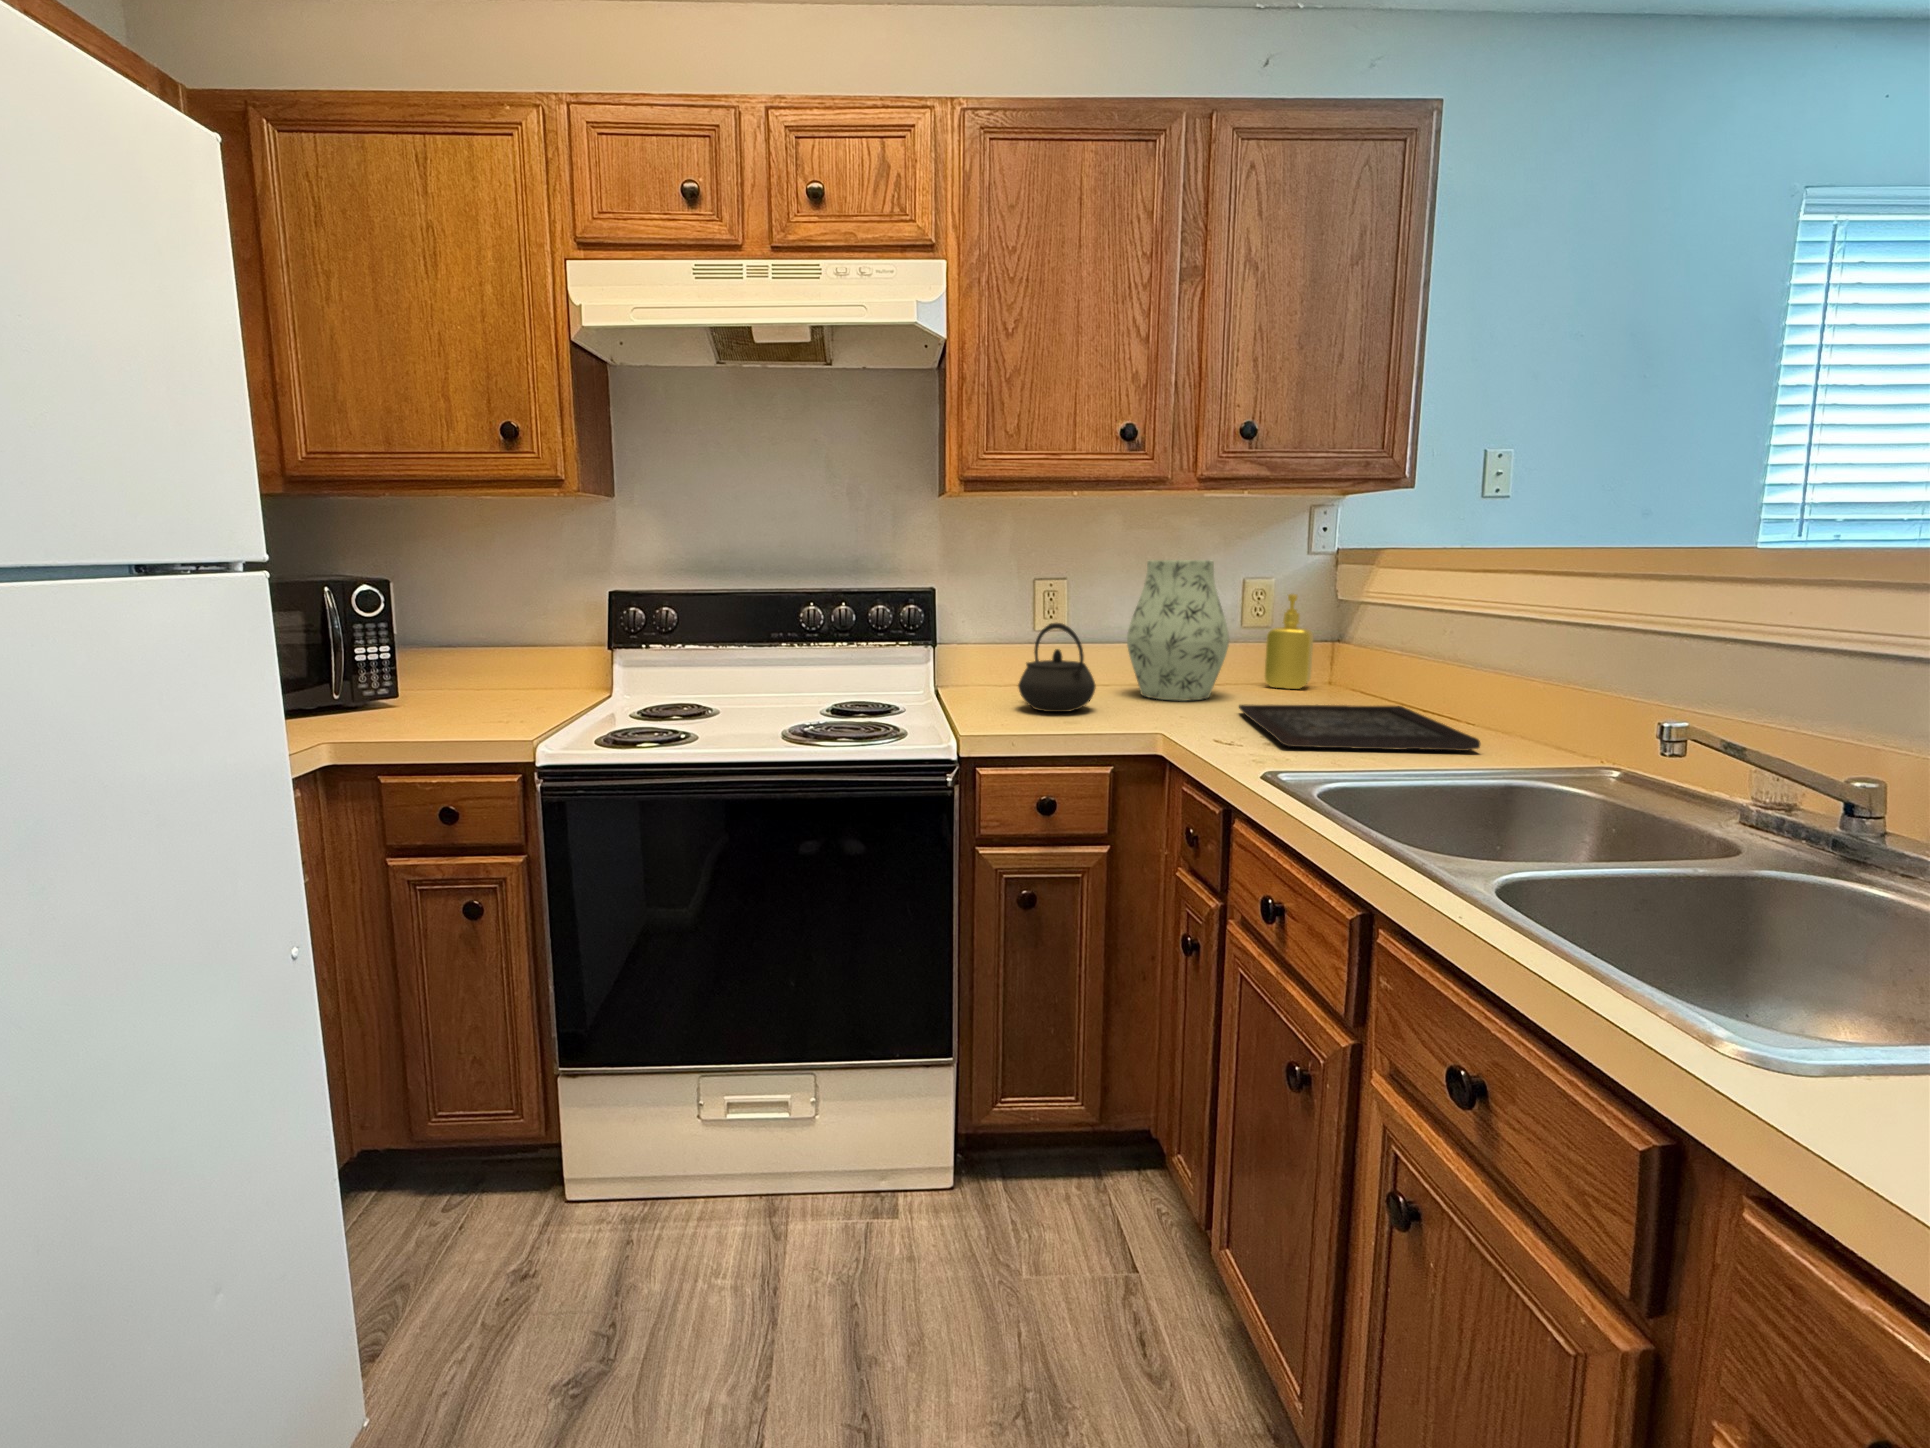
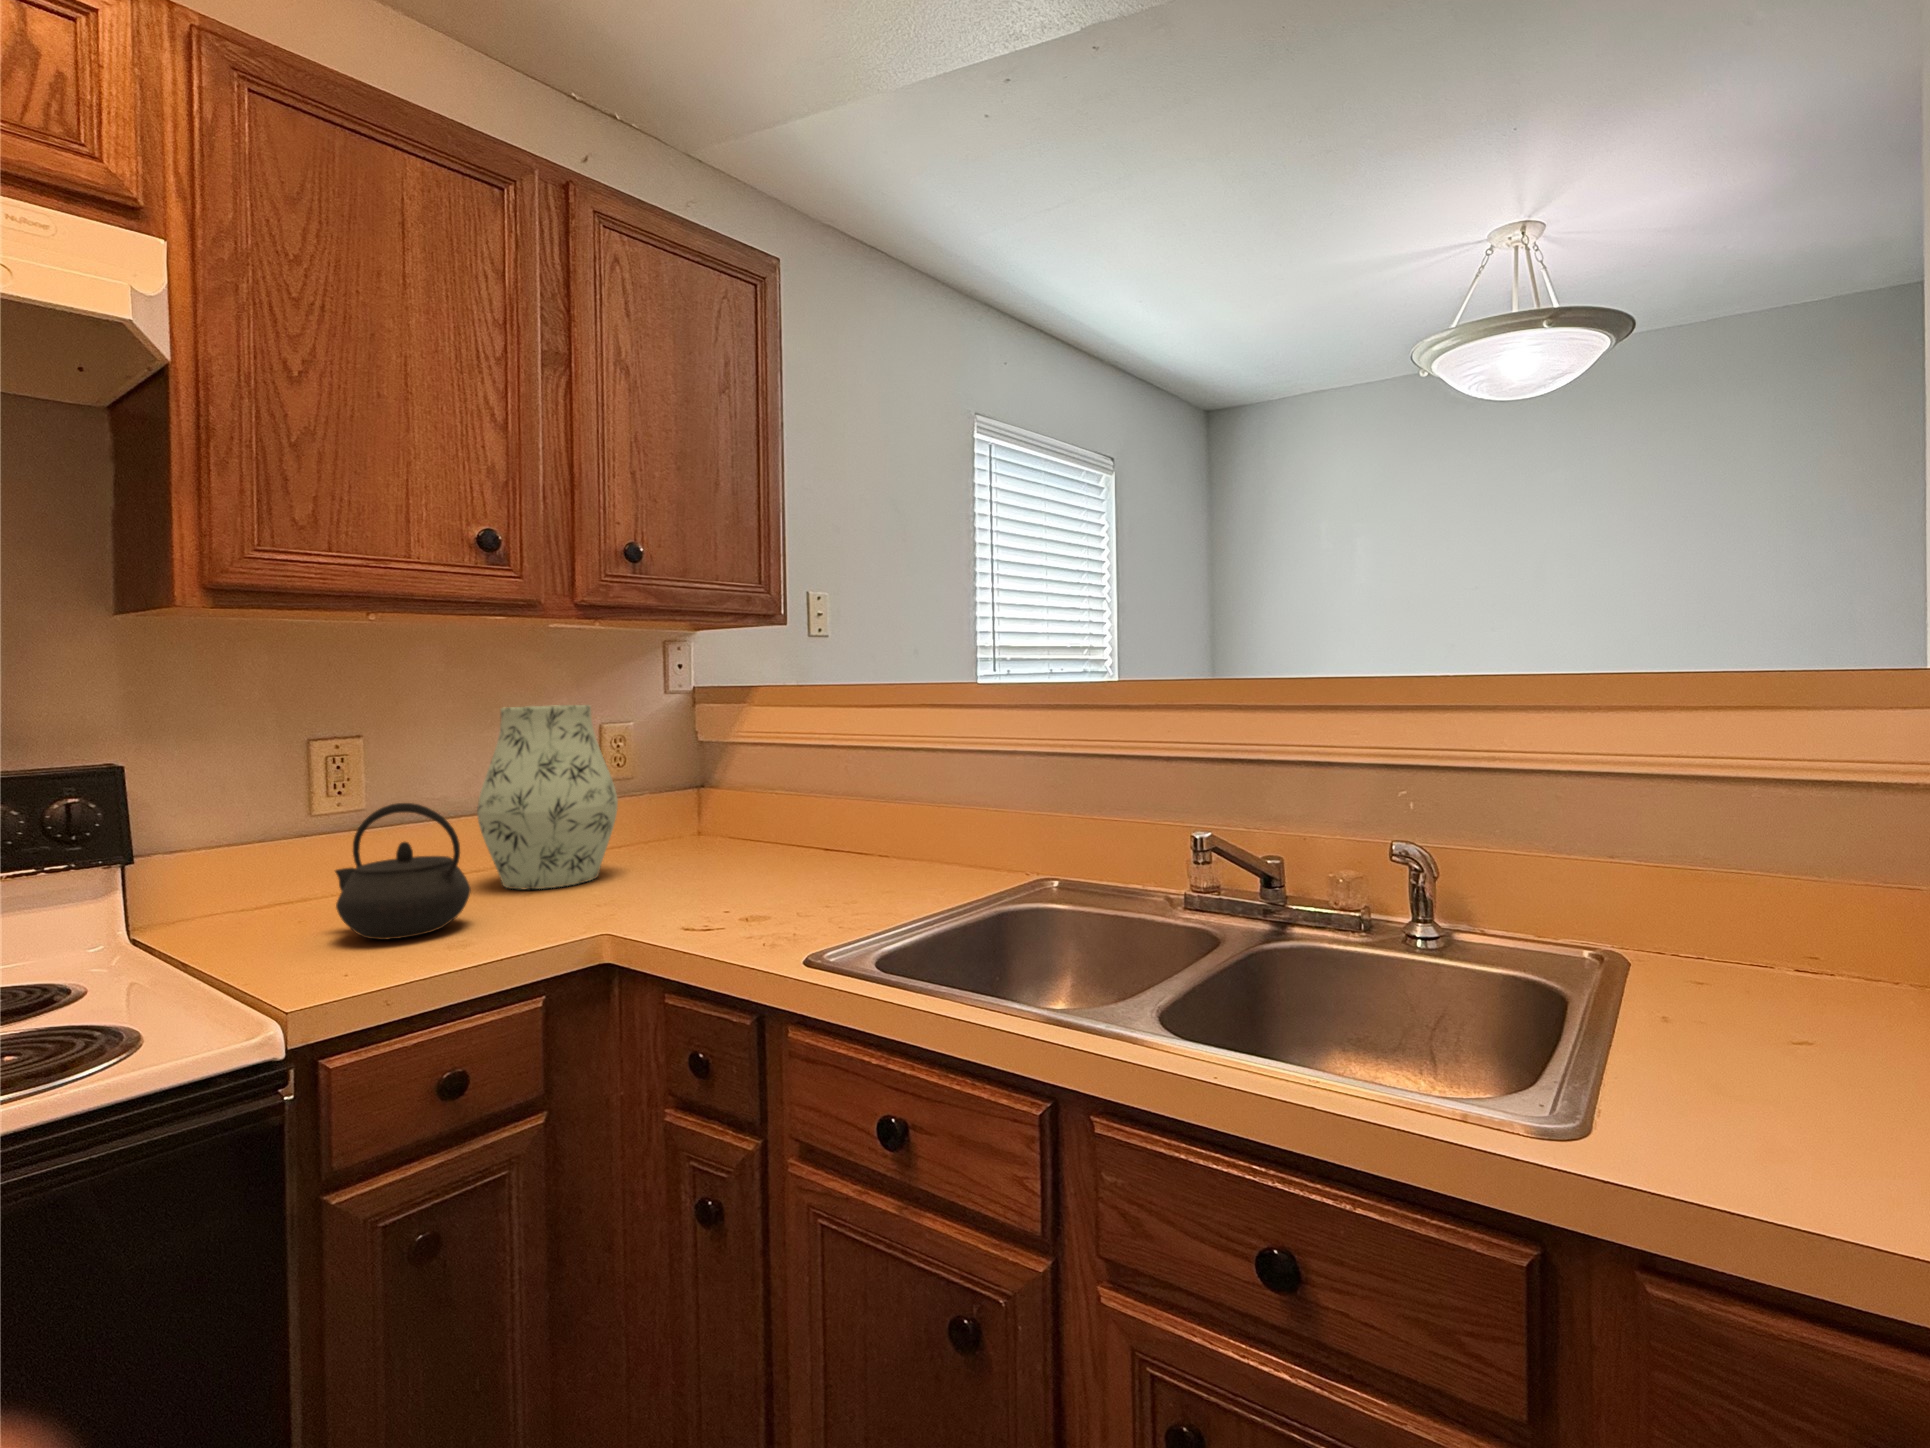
soap dispenser: present [1265,594,1313,689] -> none [640,739,691,850]
tray: present [1239,705,1480,751] -> none [660,848,937,915]

